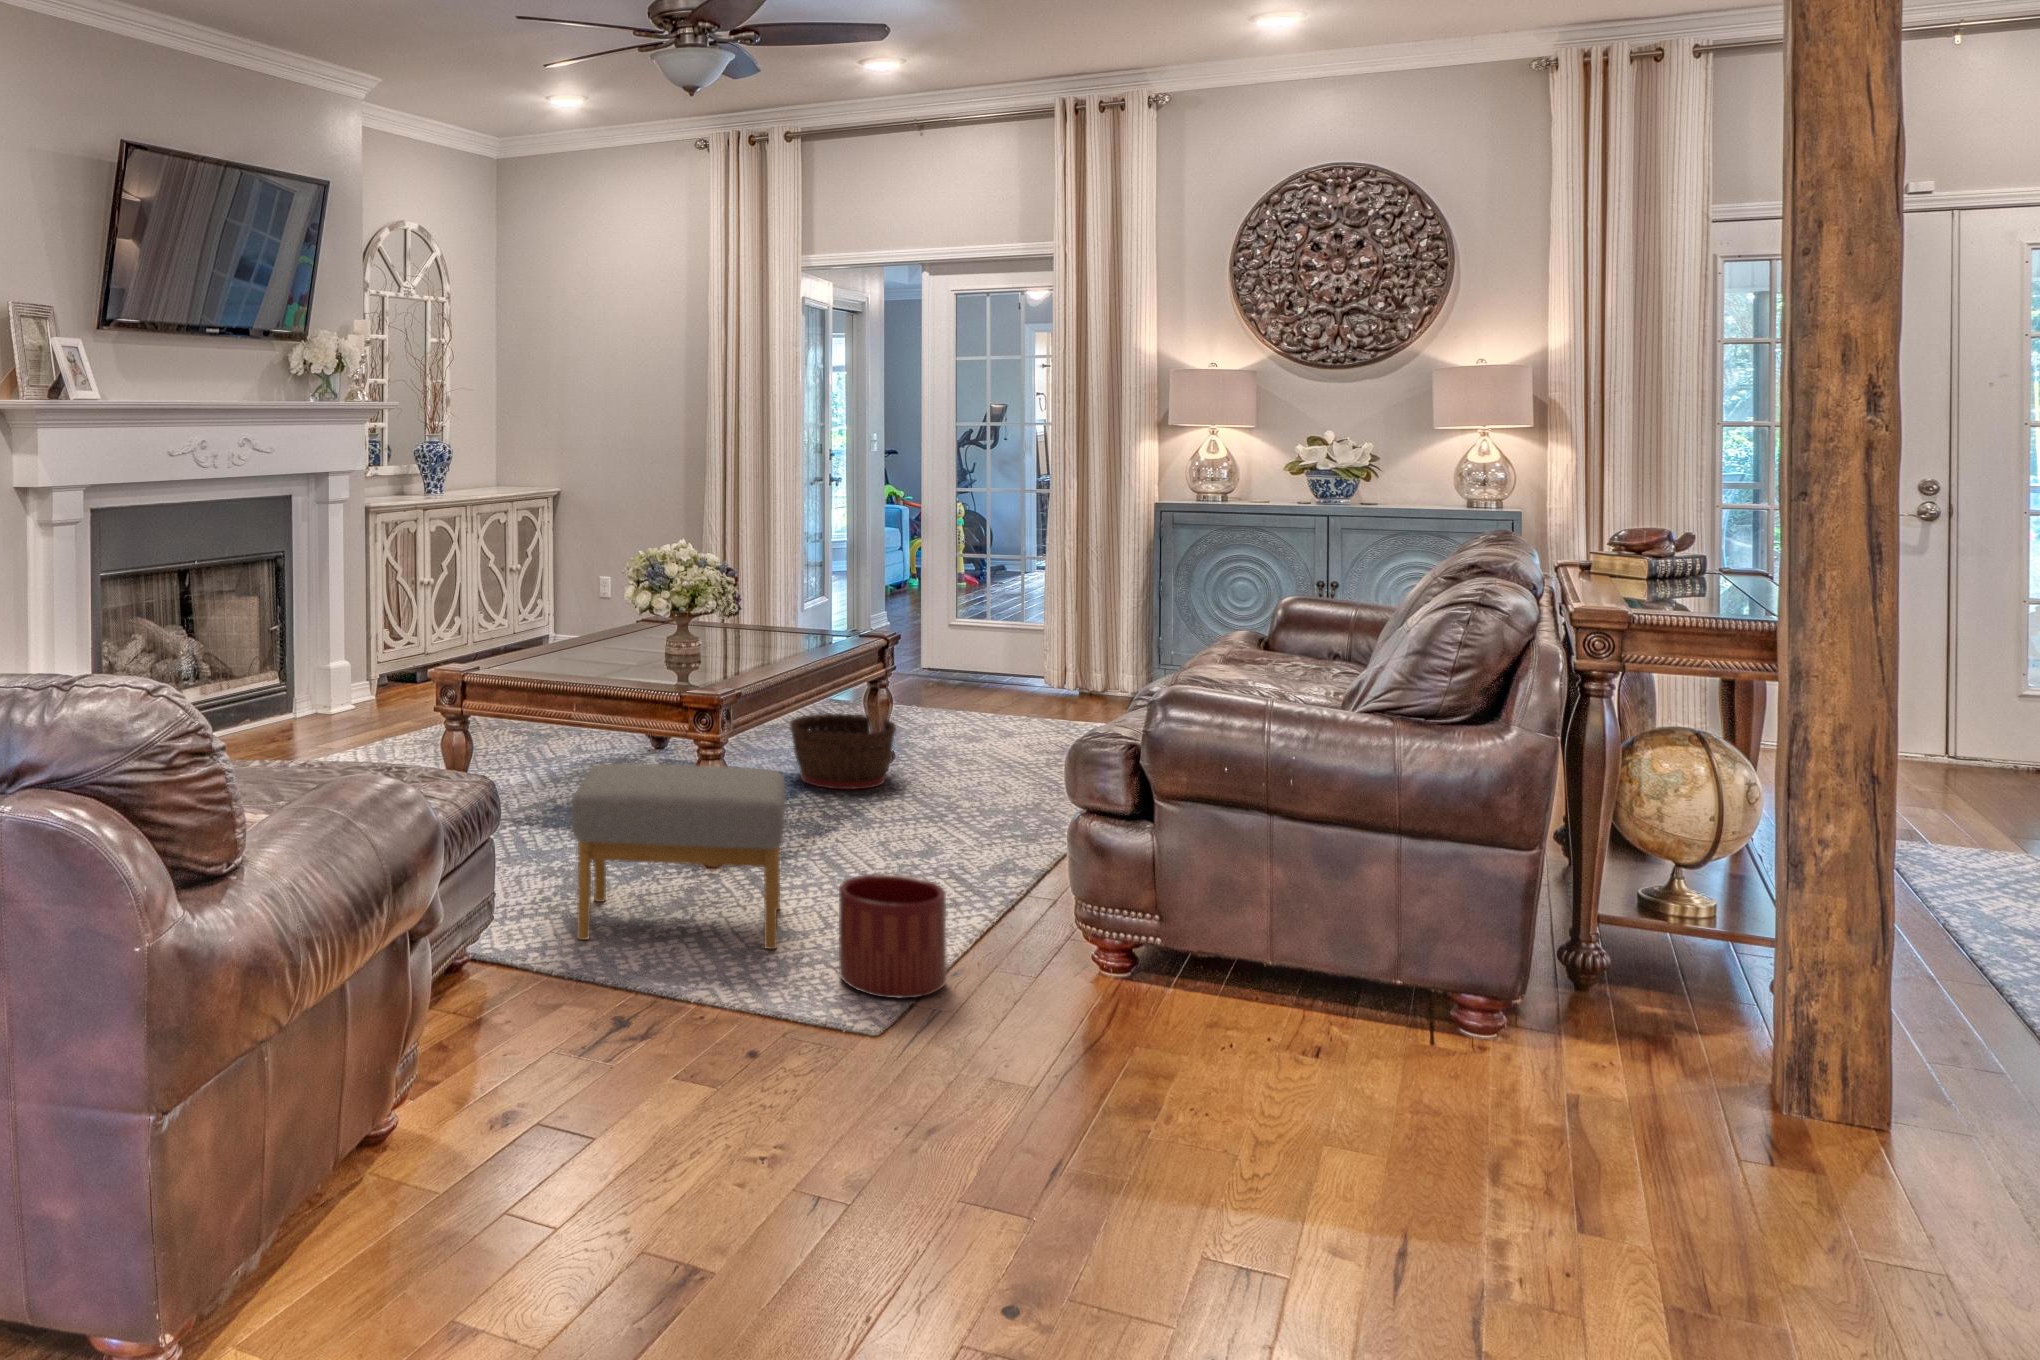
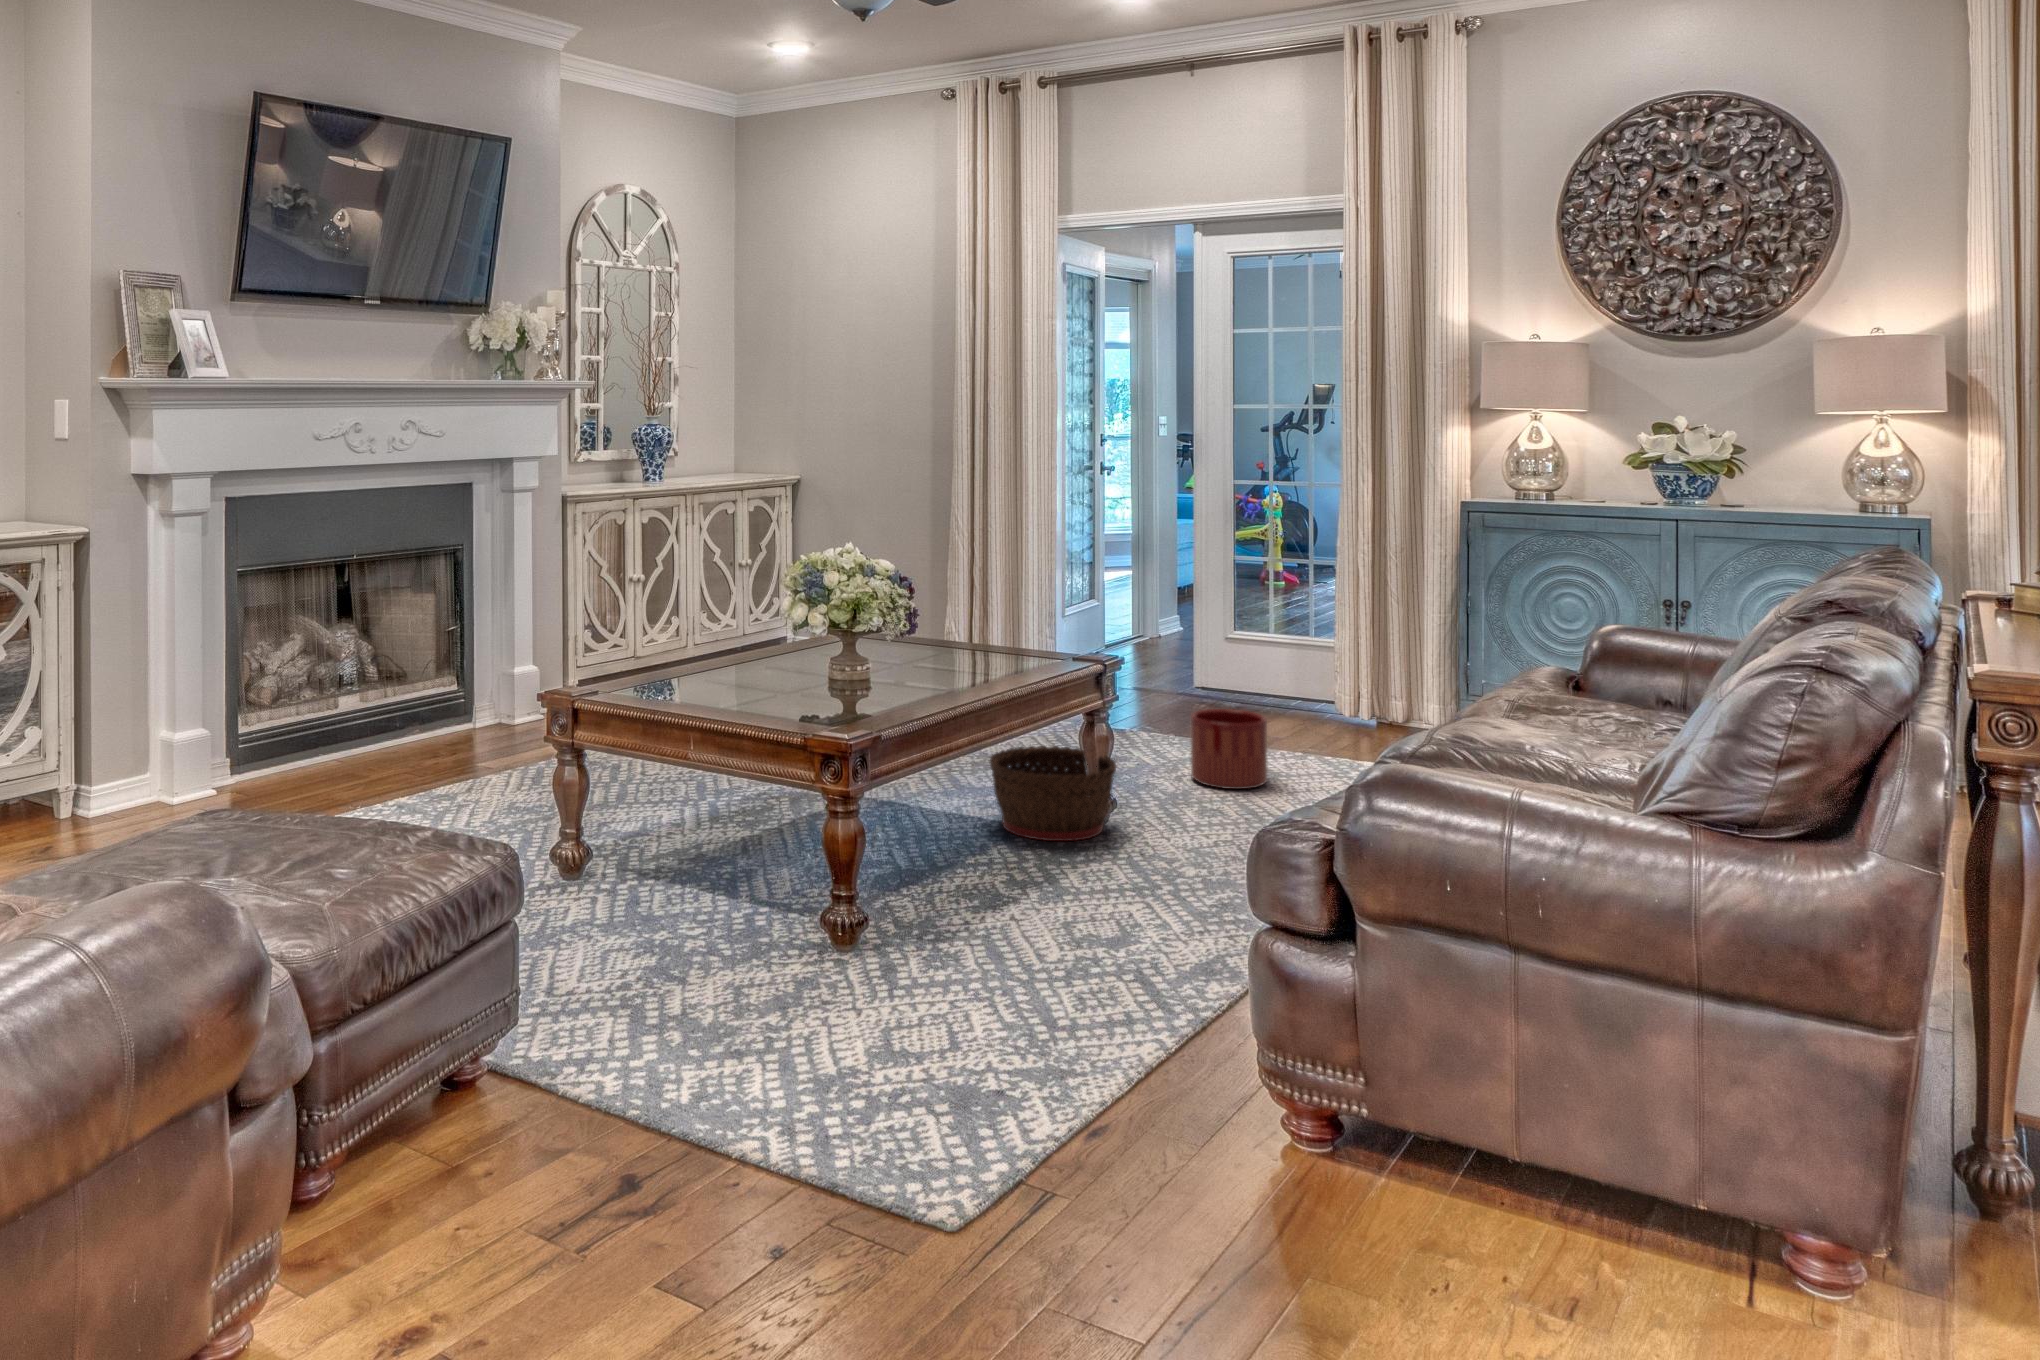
footstool: present [572,764,786,949] -> none [619,826,907,1084]
planter: present [839,874,947,998] -> present [1191,709,1268,789]

